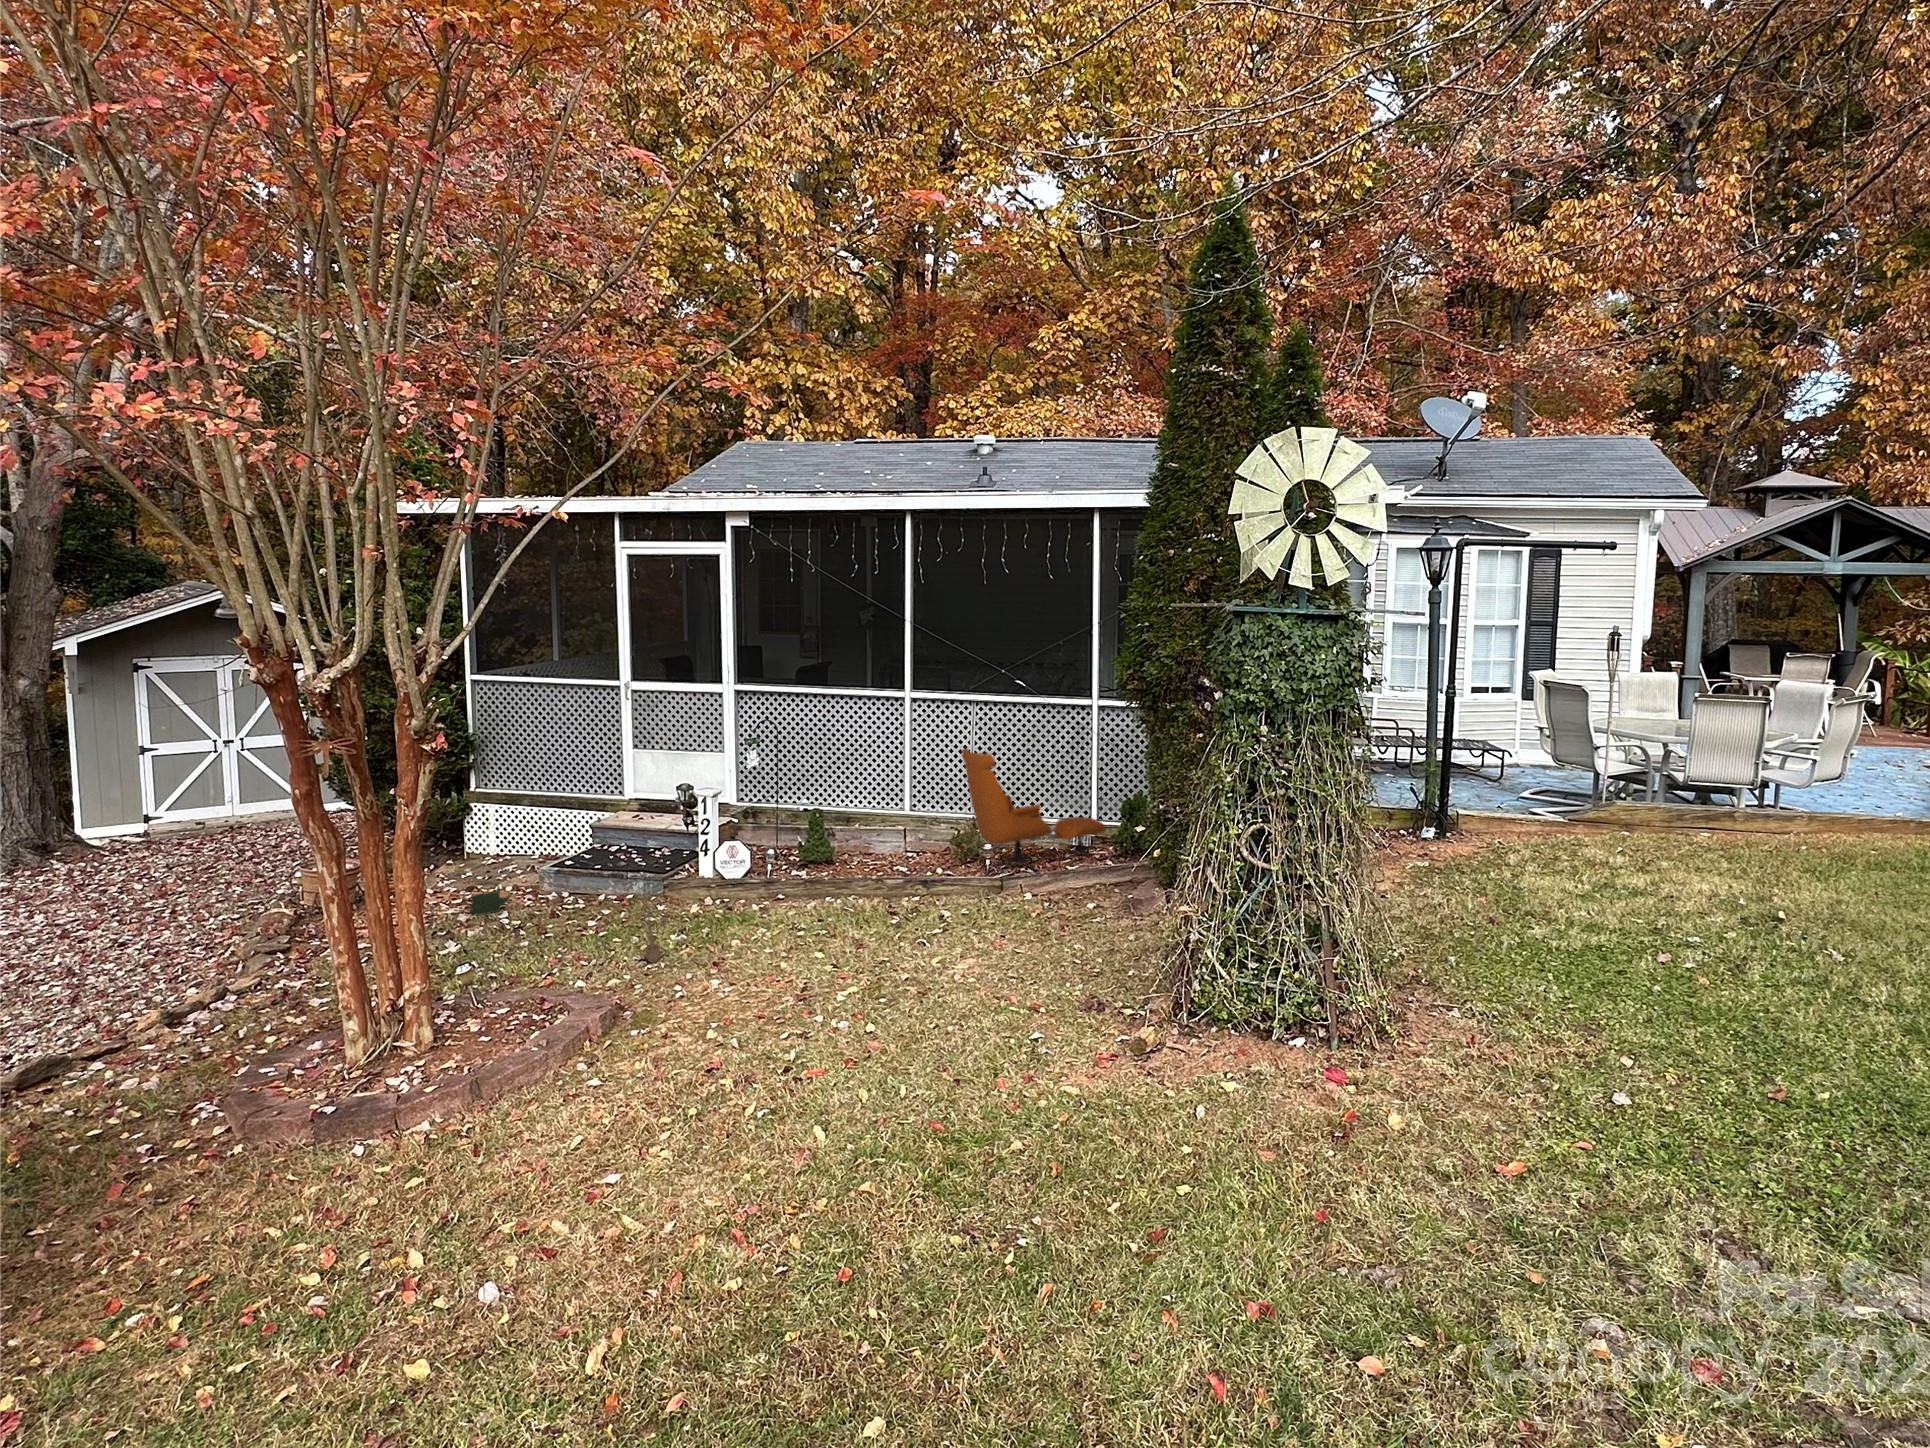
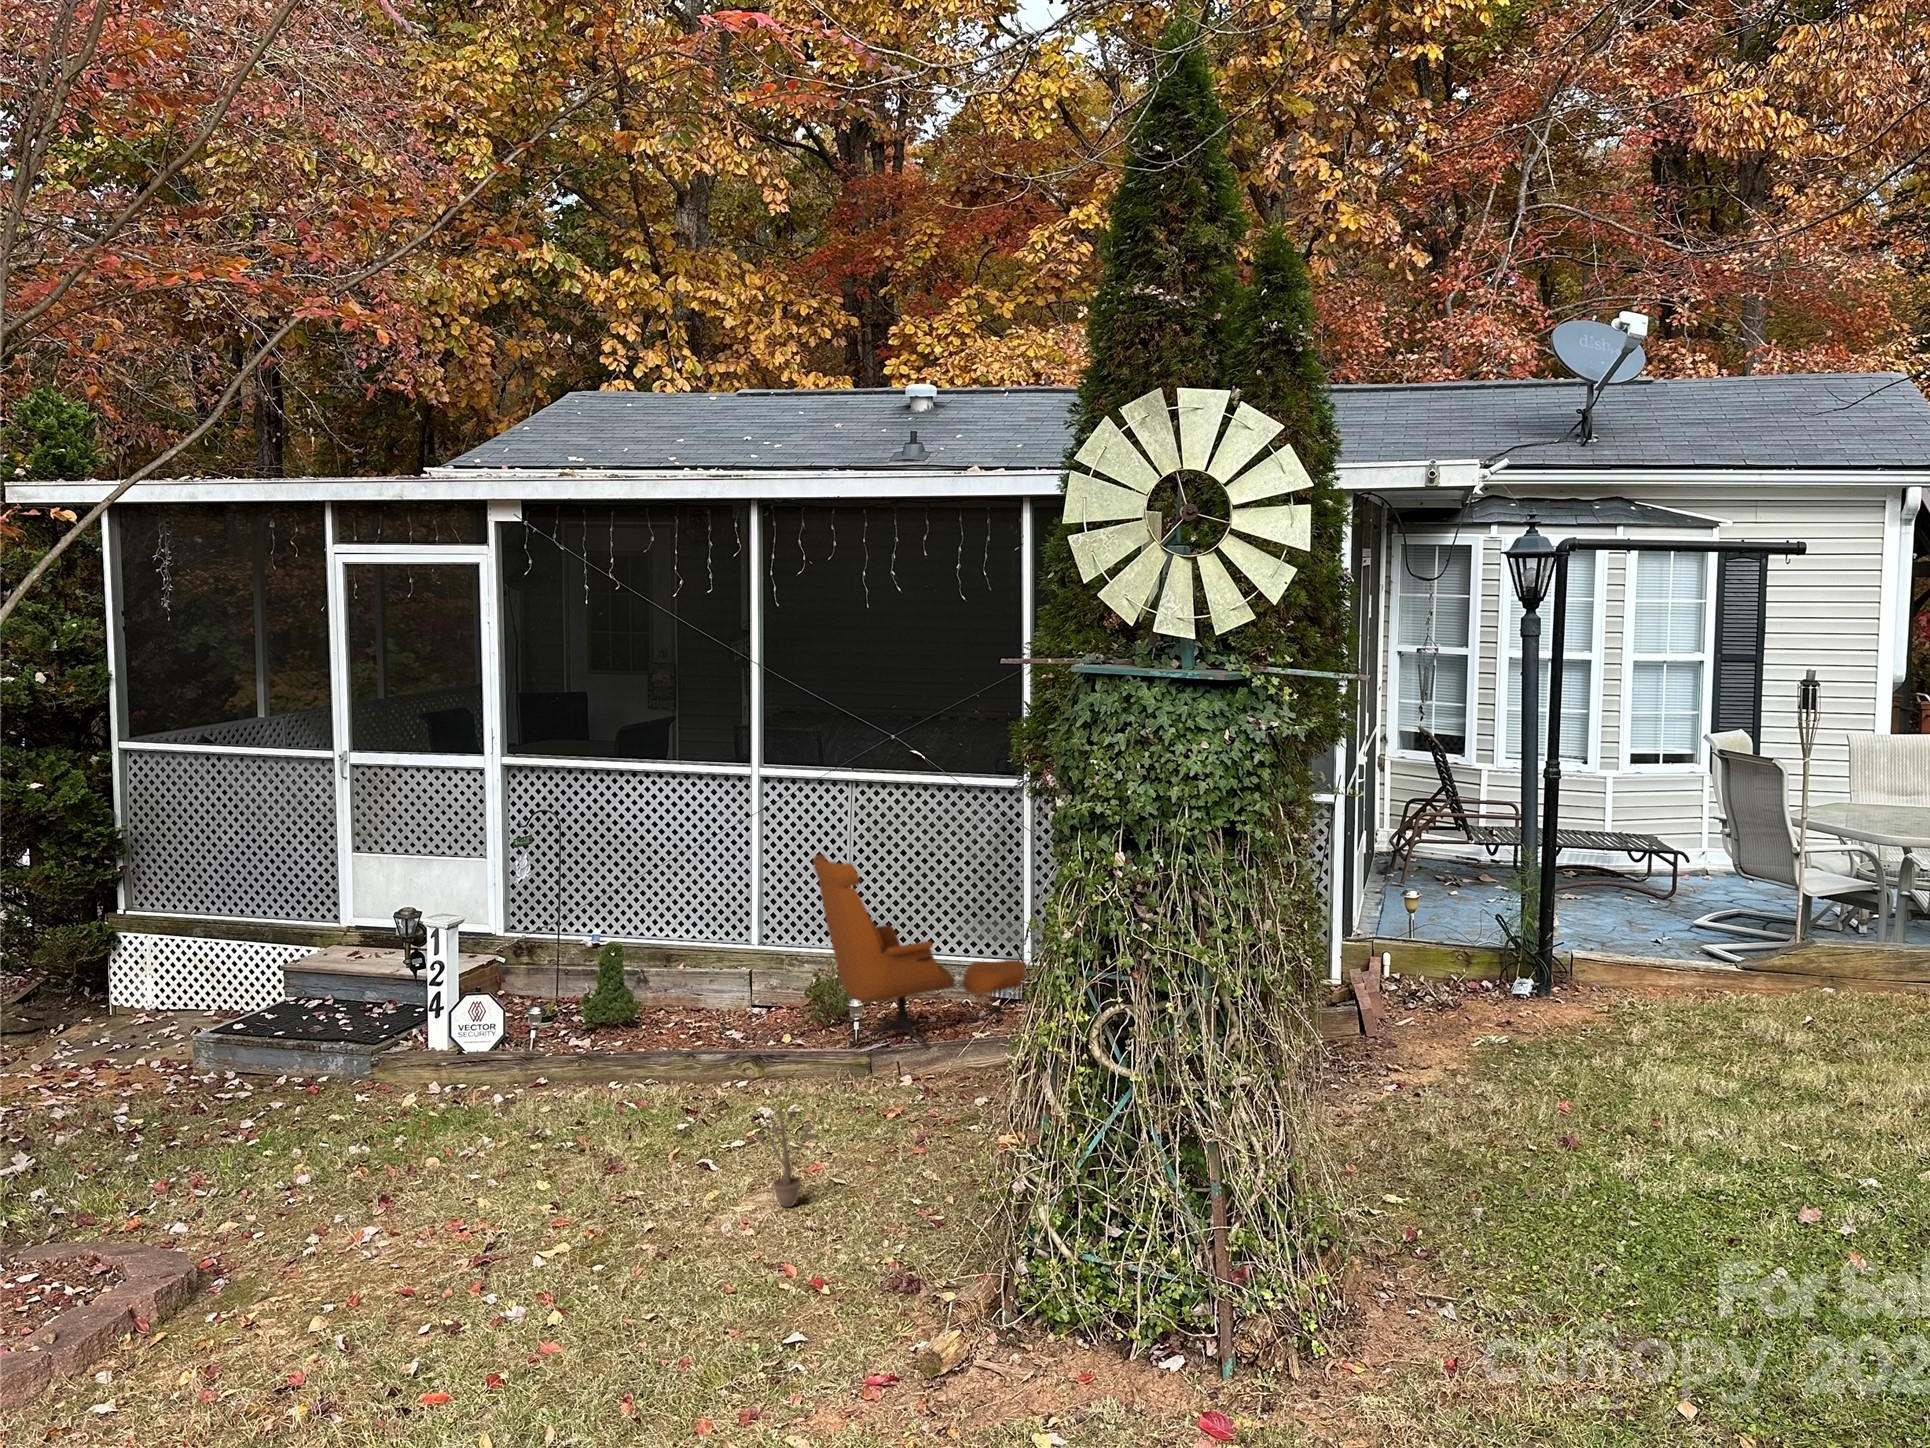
watering can: present [463,882,517,915] -> none [43,1058,133,1110]
decorative plant: present [634,904,666,963] -> present [750,1104,817,1207]

